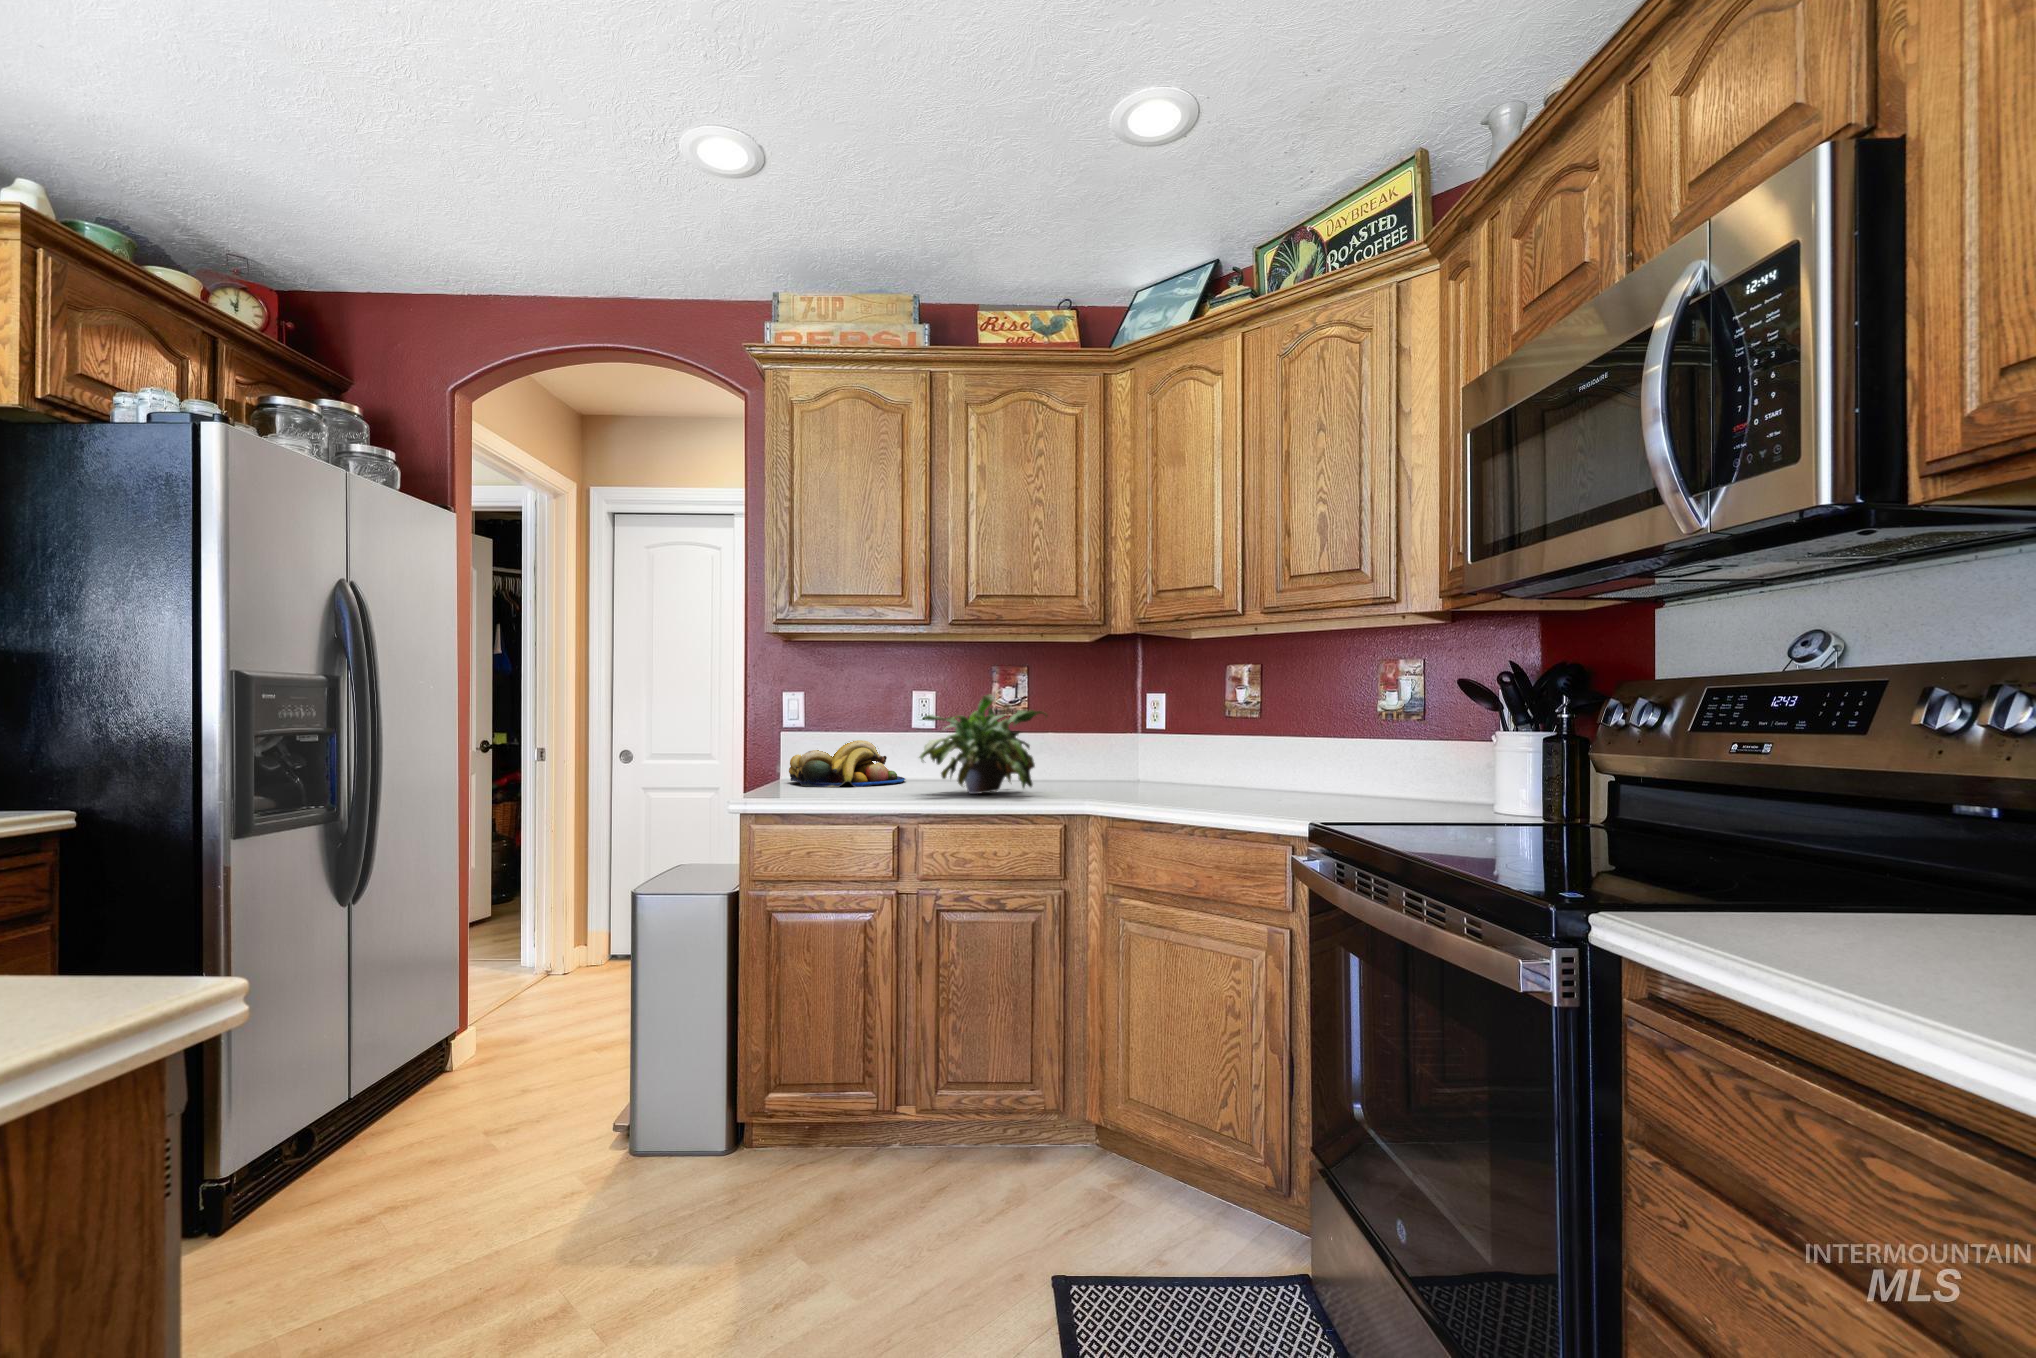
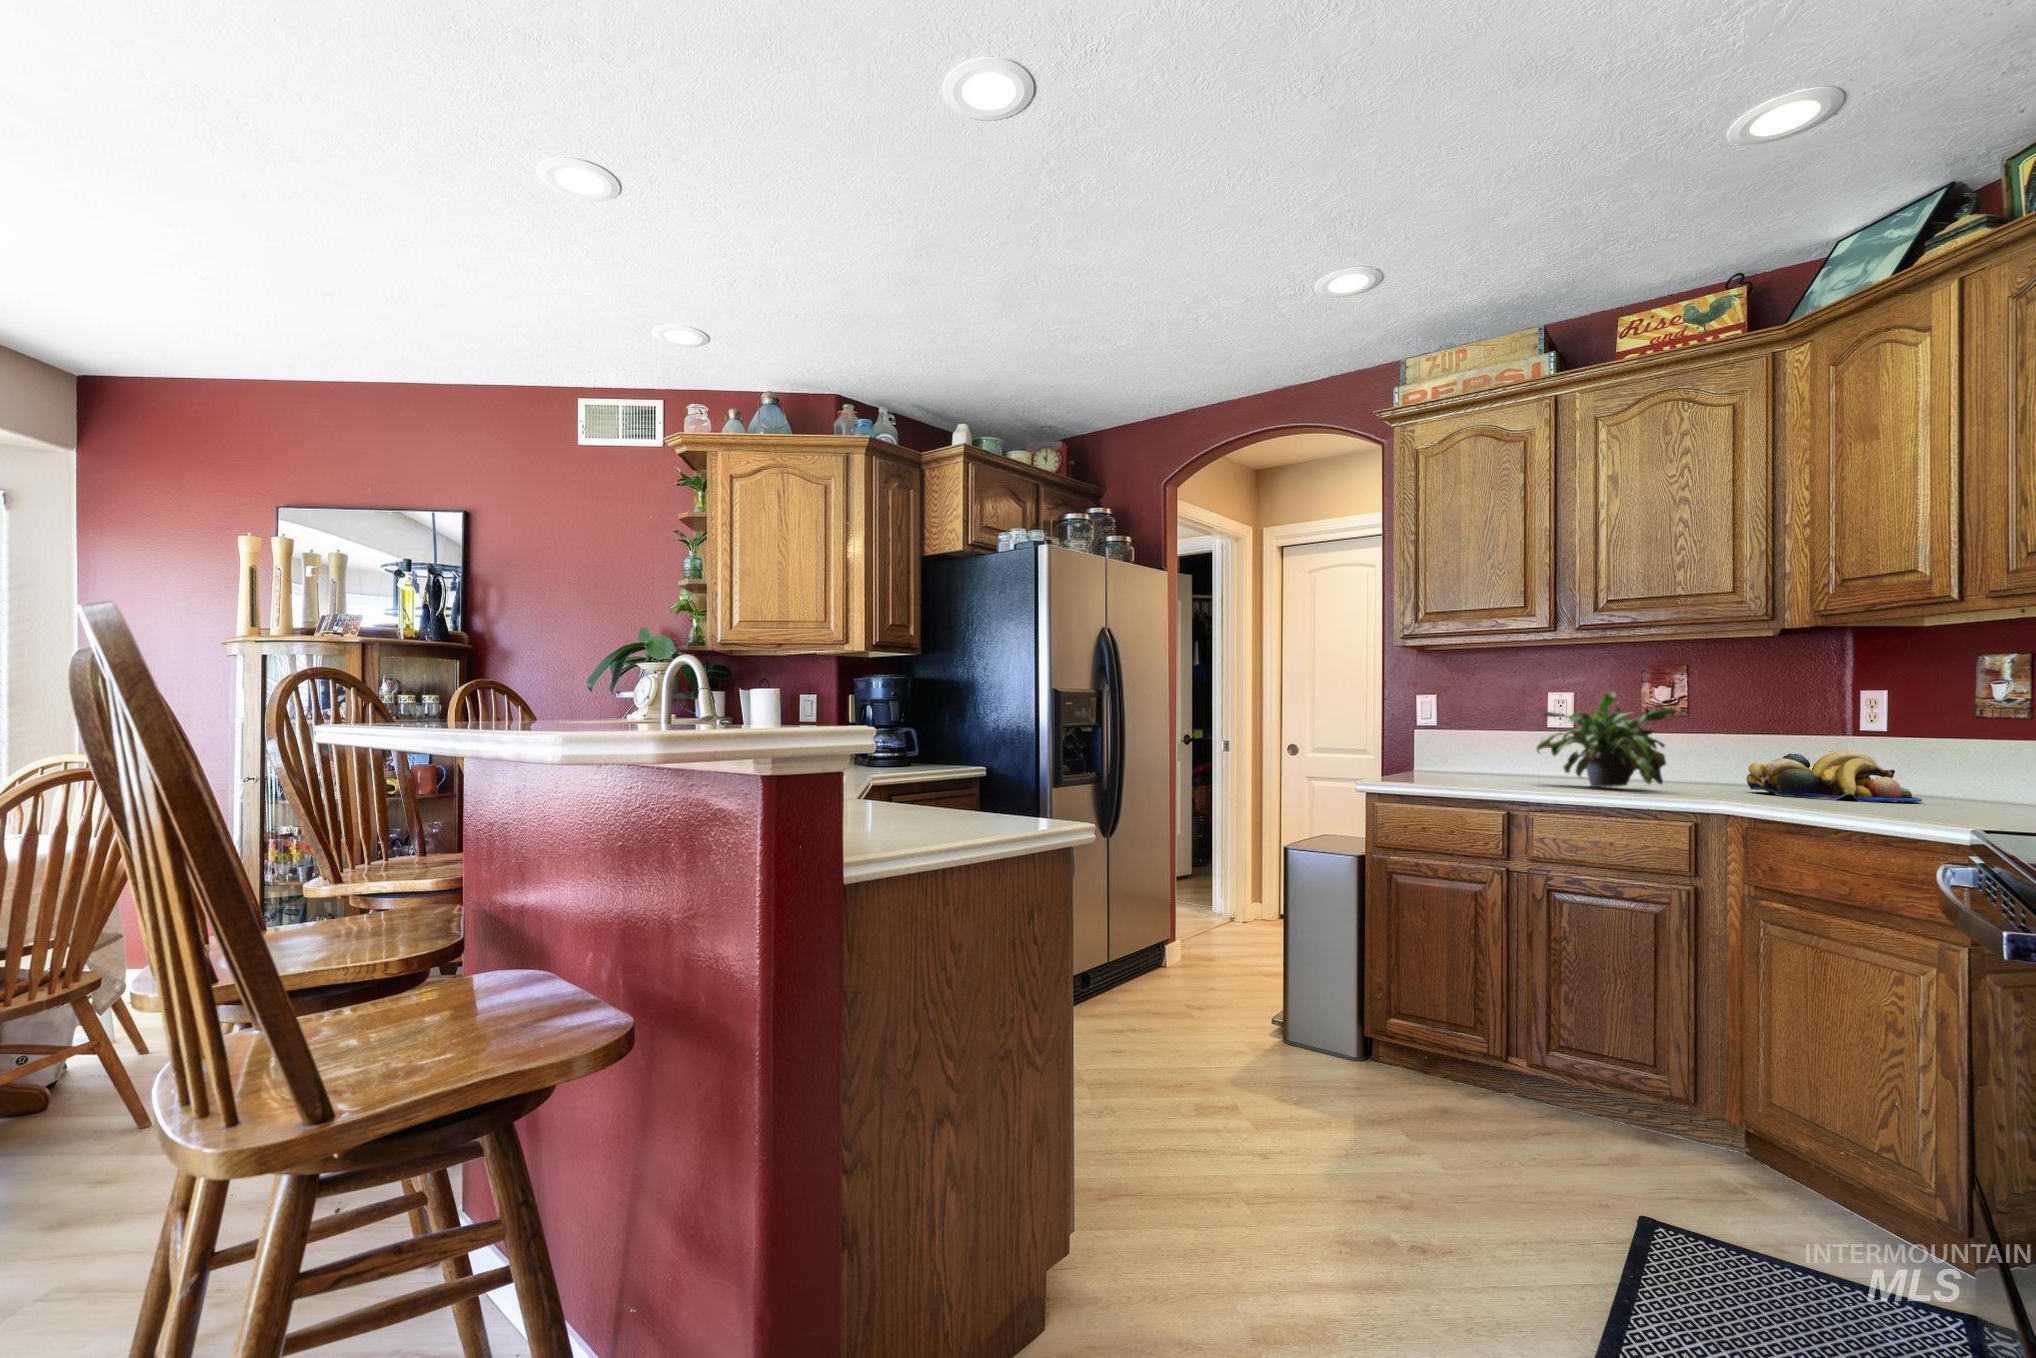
fruit bowl: present [789,740,905,787] -> present [1747,750,1922,802]

